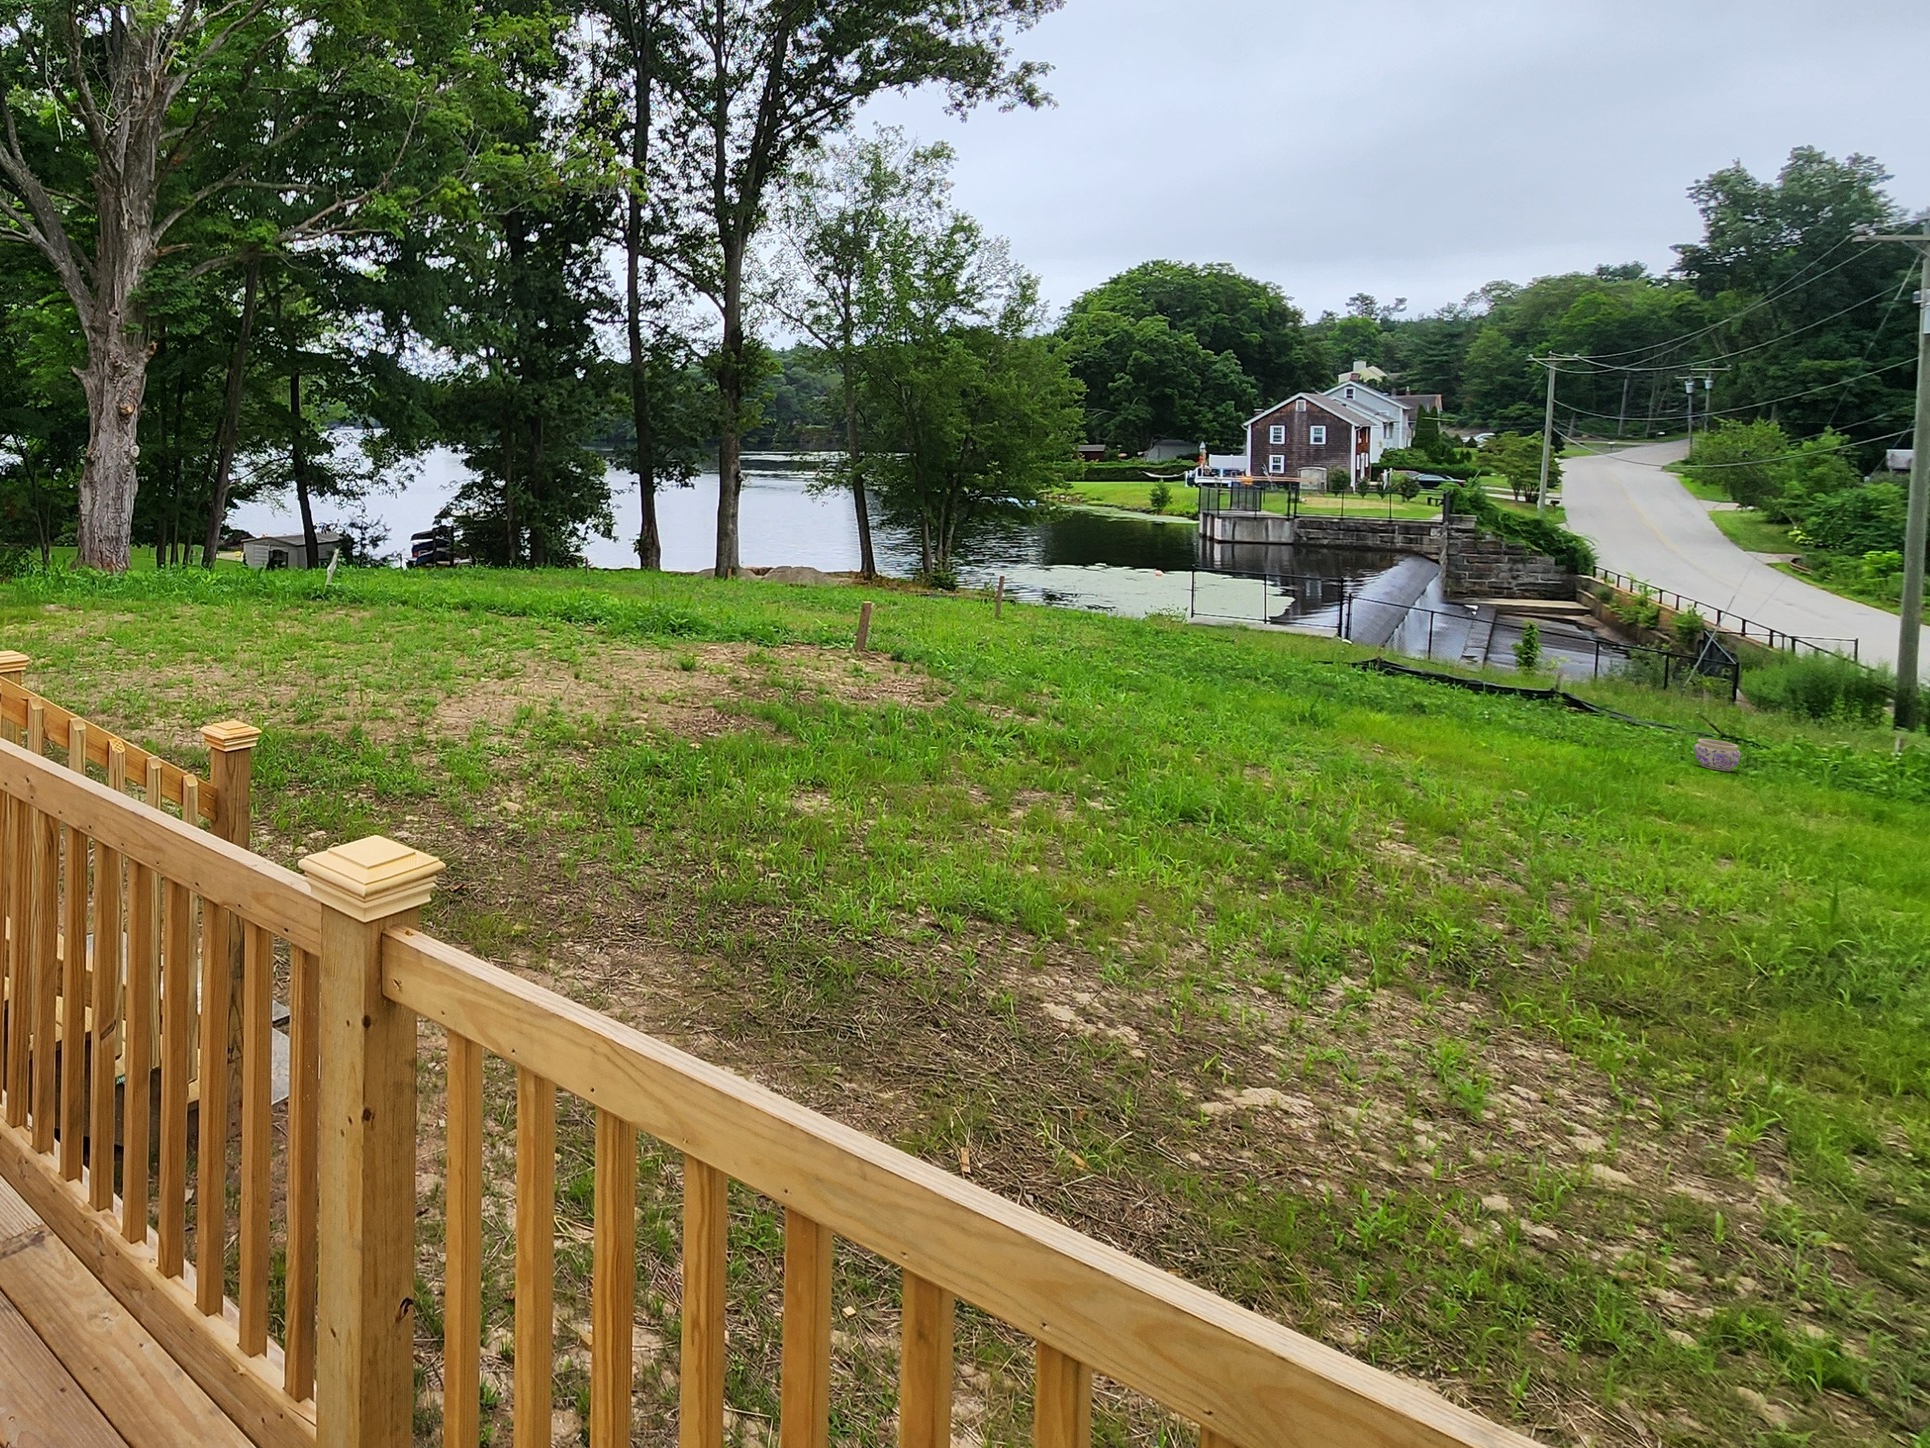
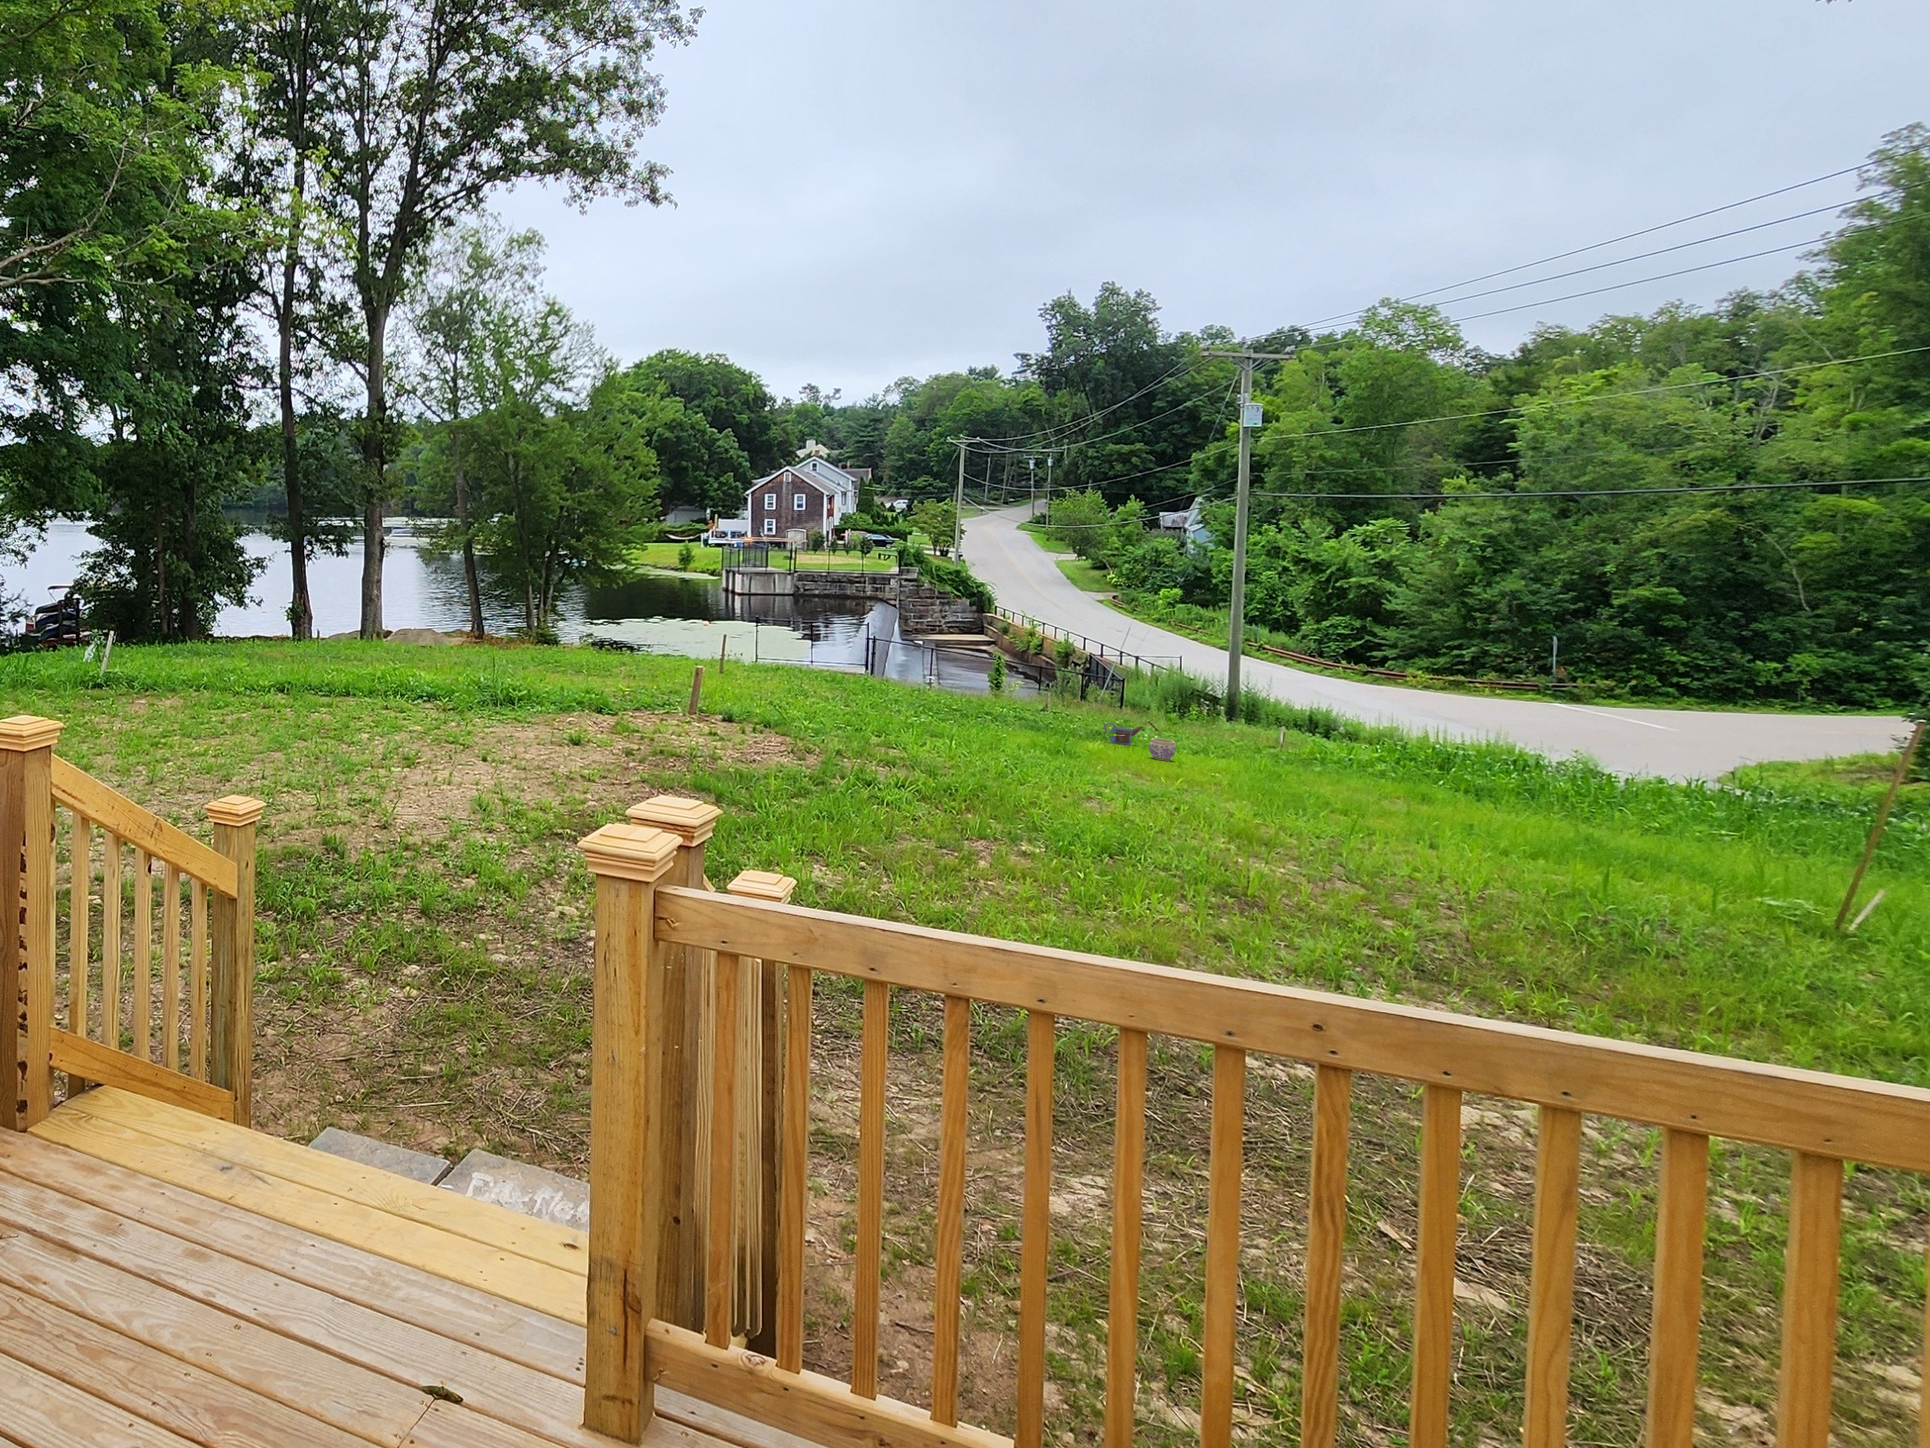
watering can: none [1635,715,1704,747] -> present [1104,723,1143,745]

